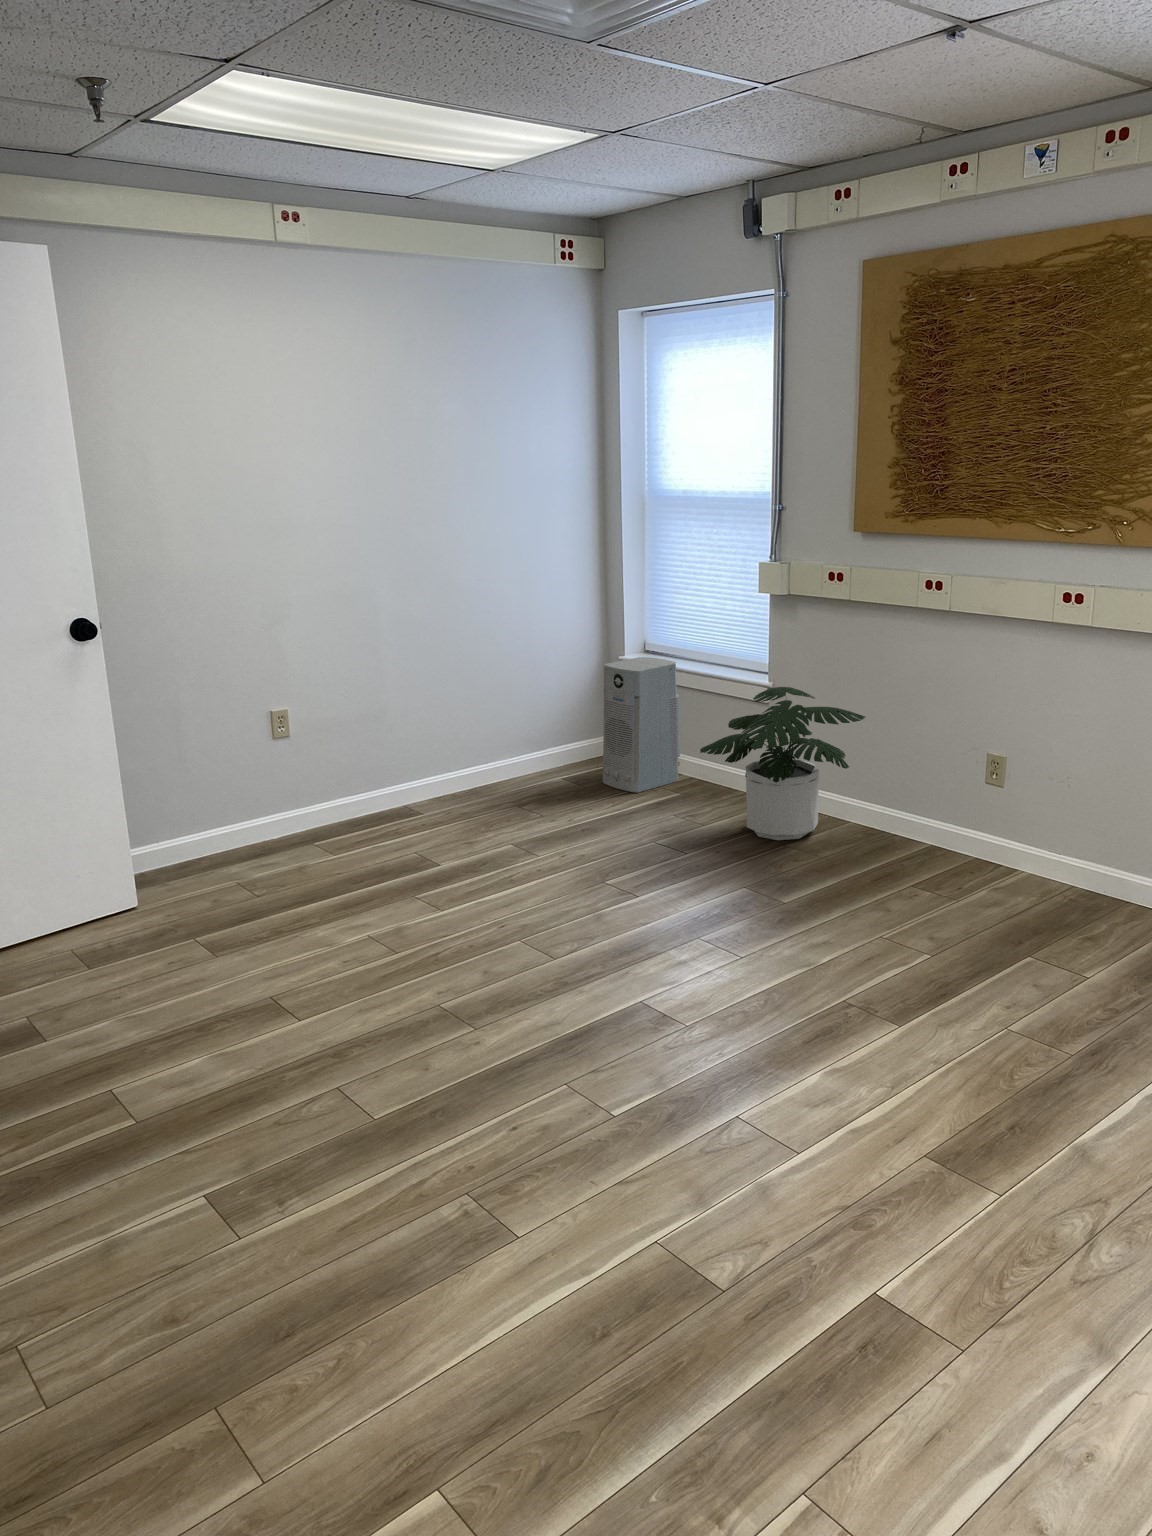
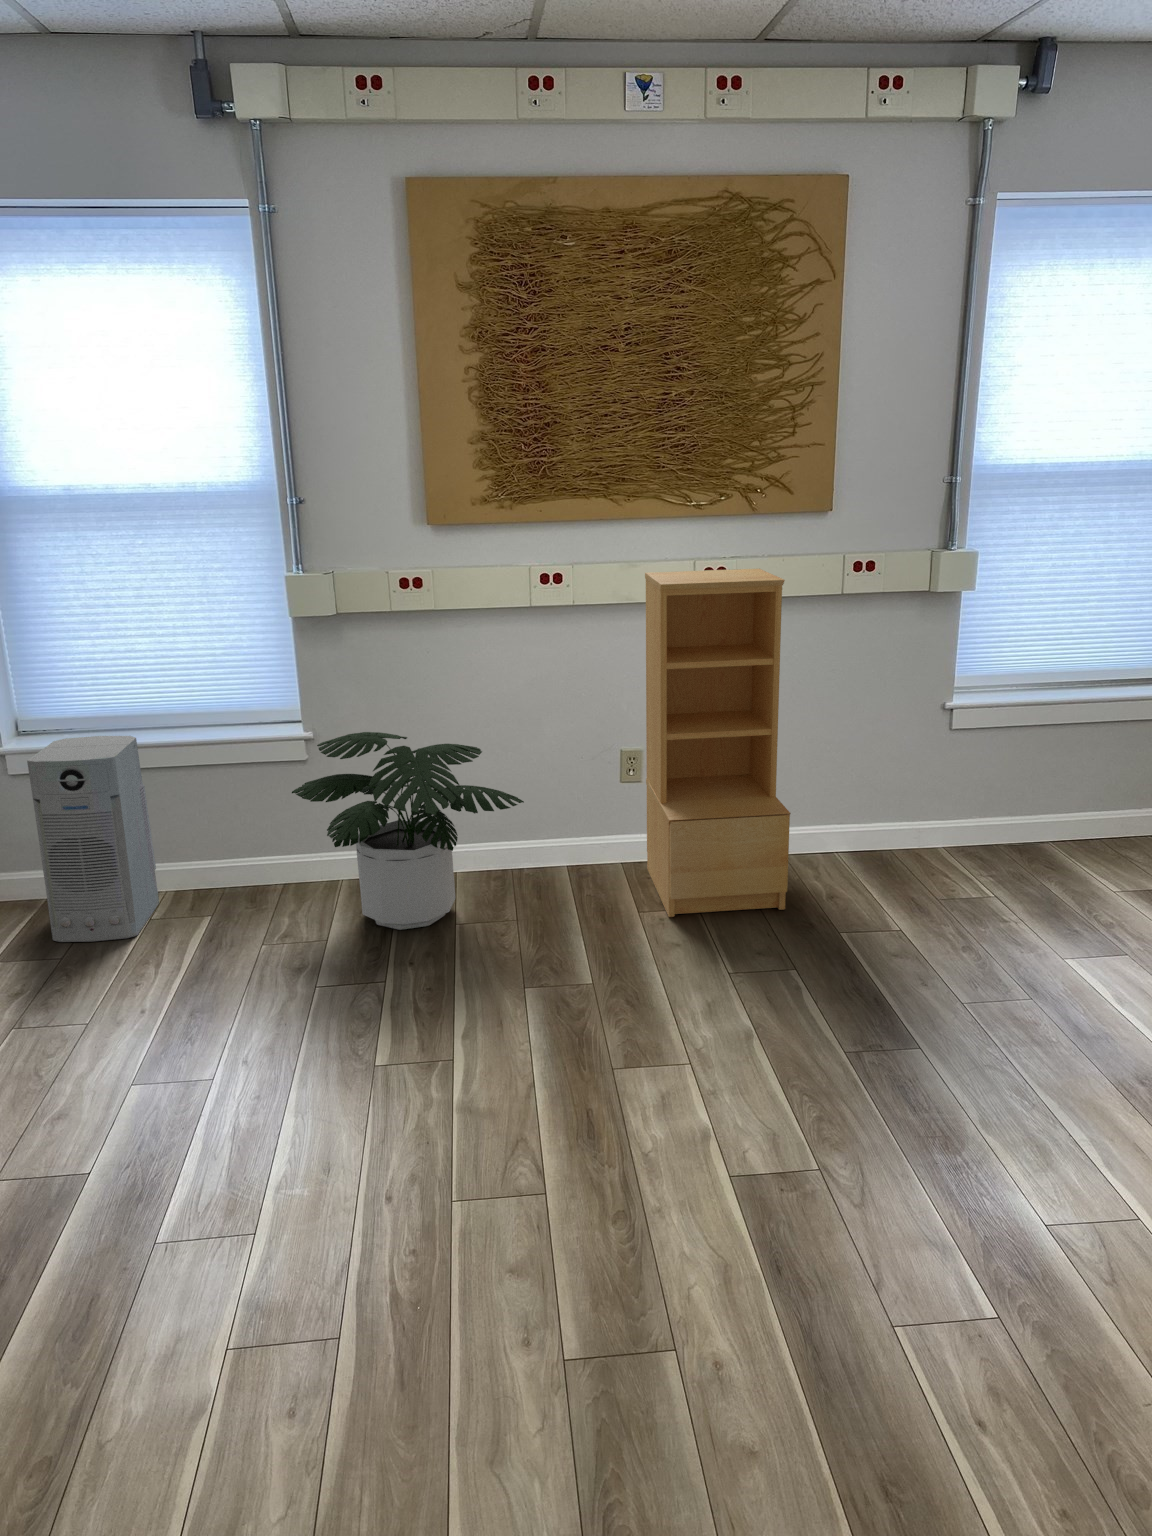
bookshelf: none [927,589,1113,921] -> present [645,569,791,917]

